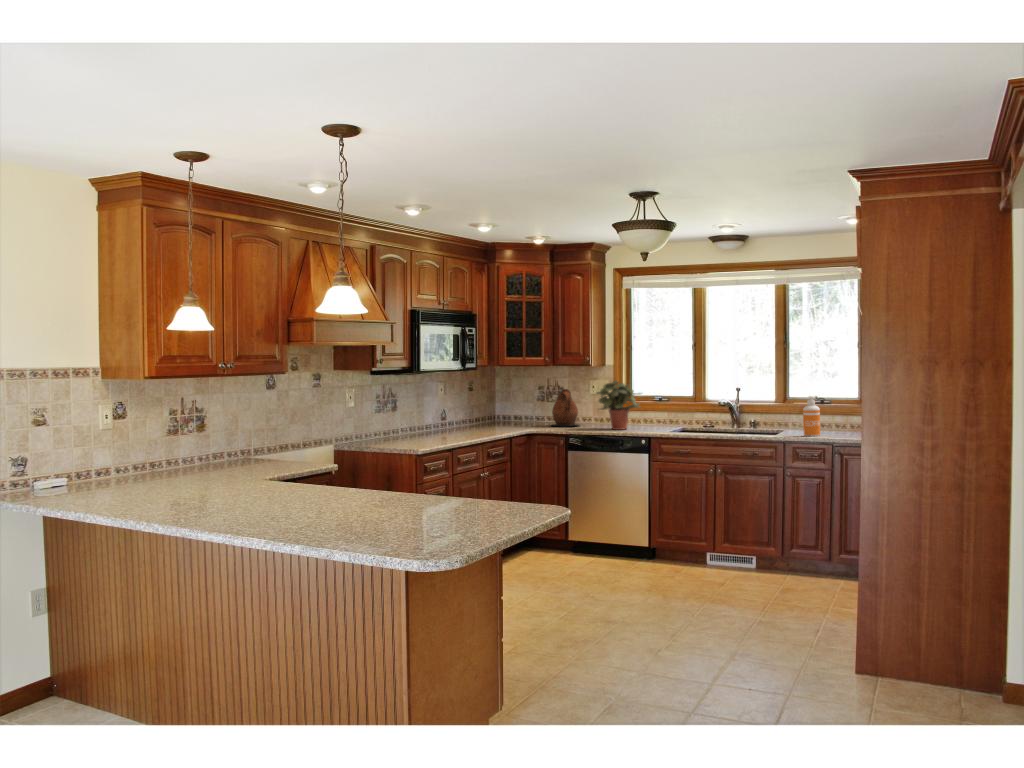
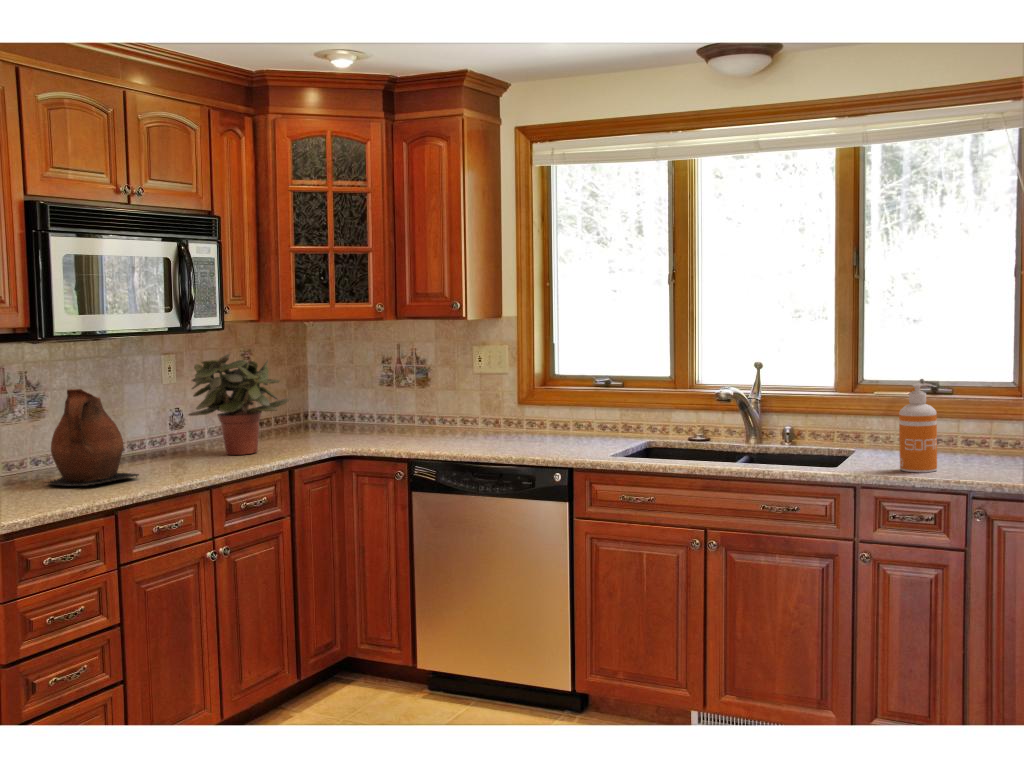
potted plant: present [597,381,640,430] -> present [188,354,290,455]
ceramic pitcher: present [552,389,579,426] -> present [45,389,139,486]

